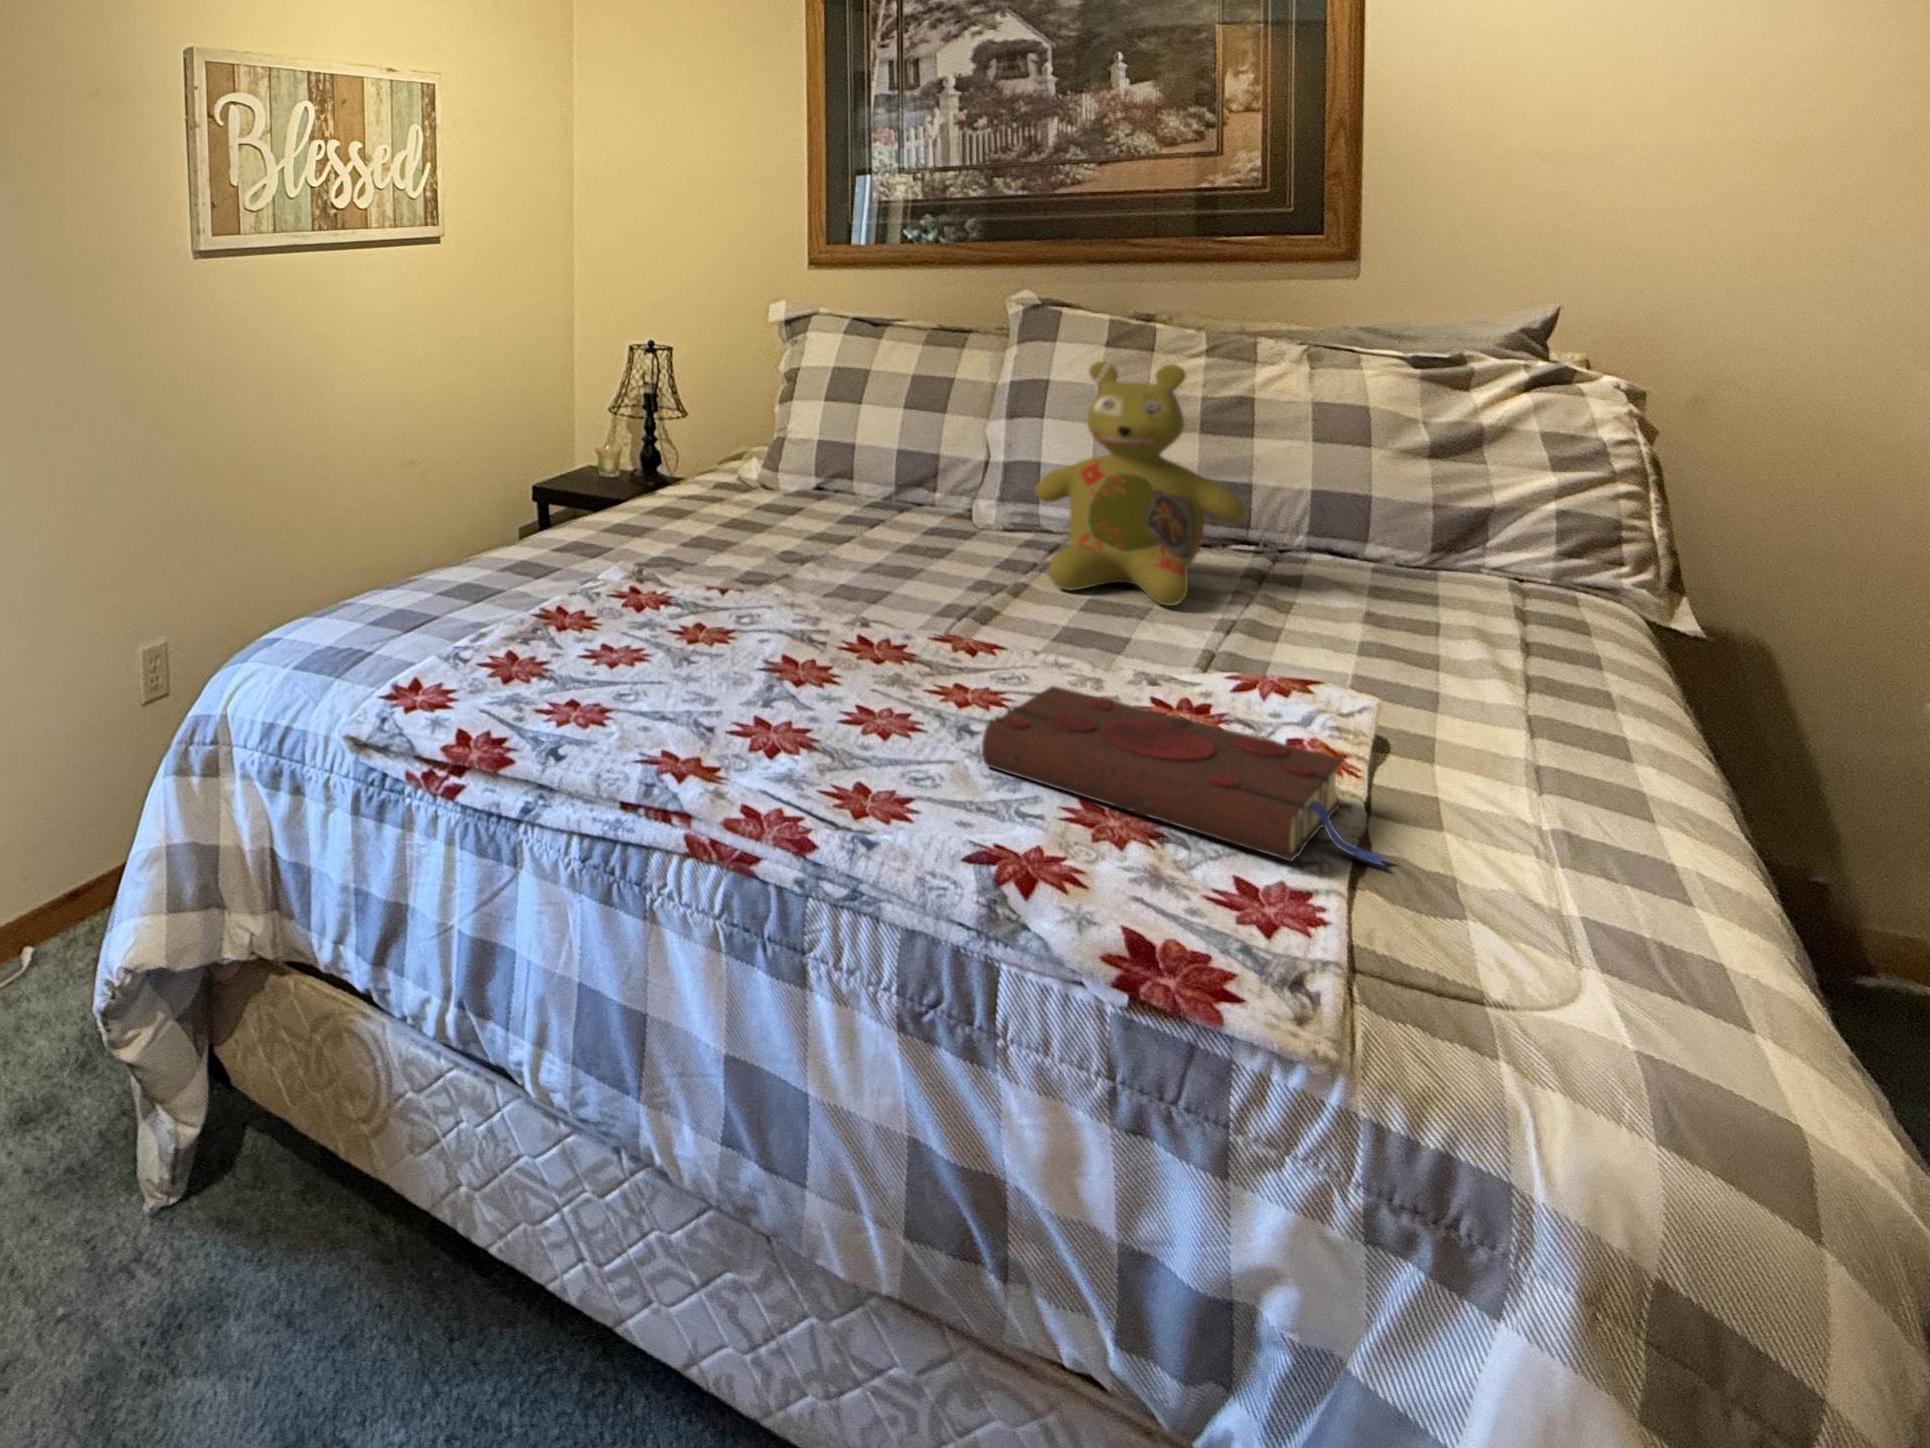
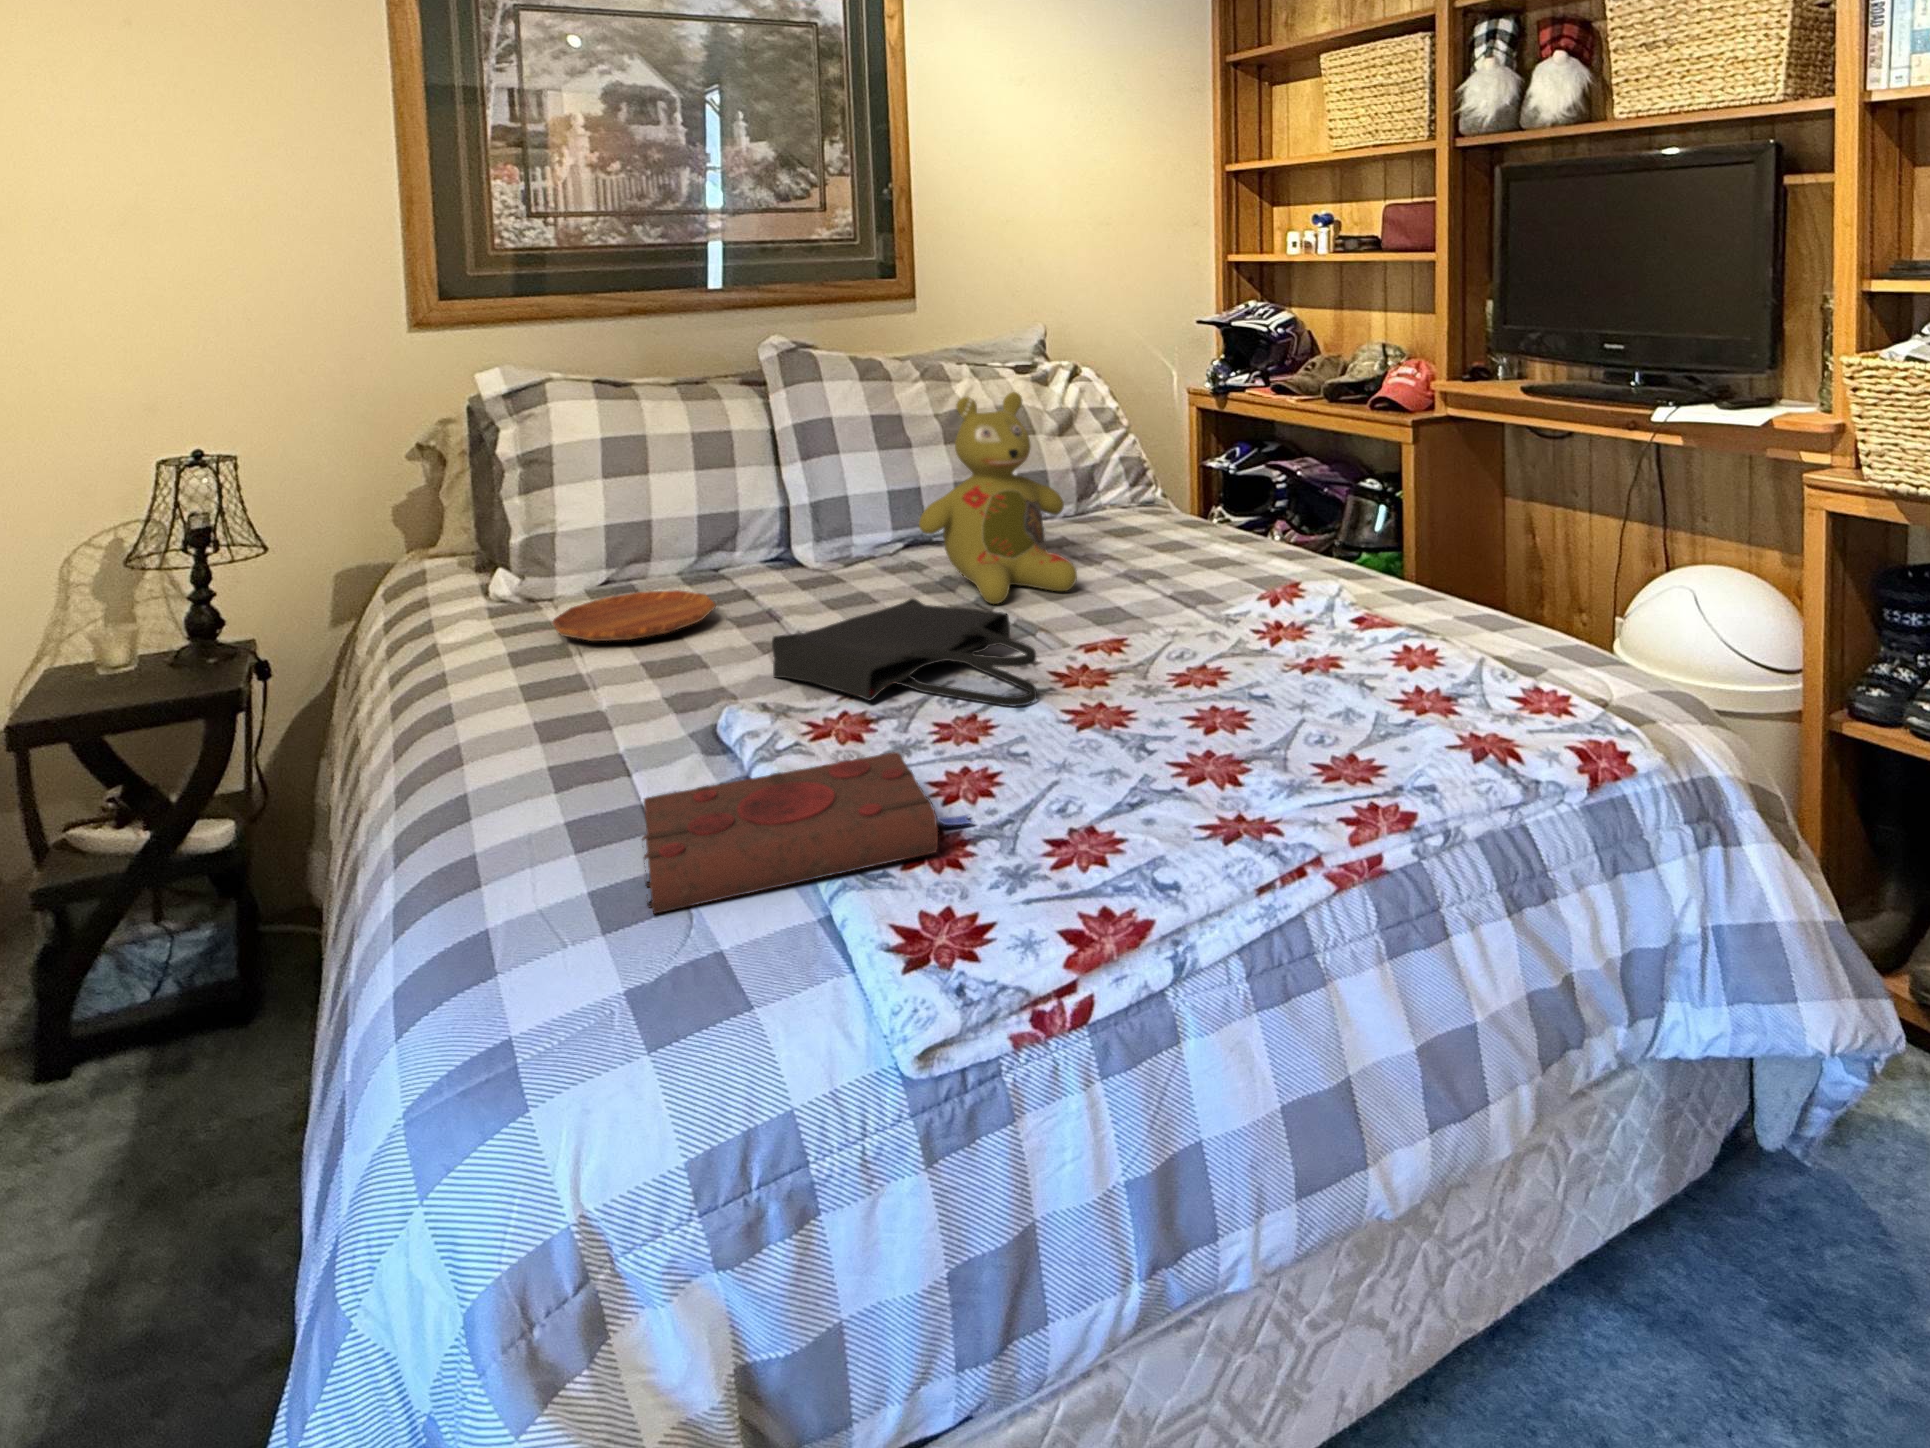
tray: none [718,486,850,519] -> present [552,590,716,641]
tote bag: none [738,530,936,646] -> present [772,598,1037,706]
book: present [982,686,1390,865] -> present [642,752,972,914]

